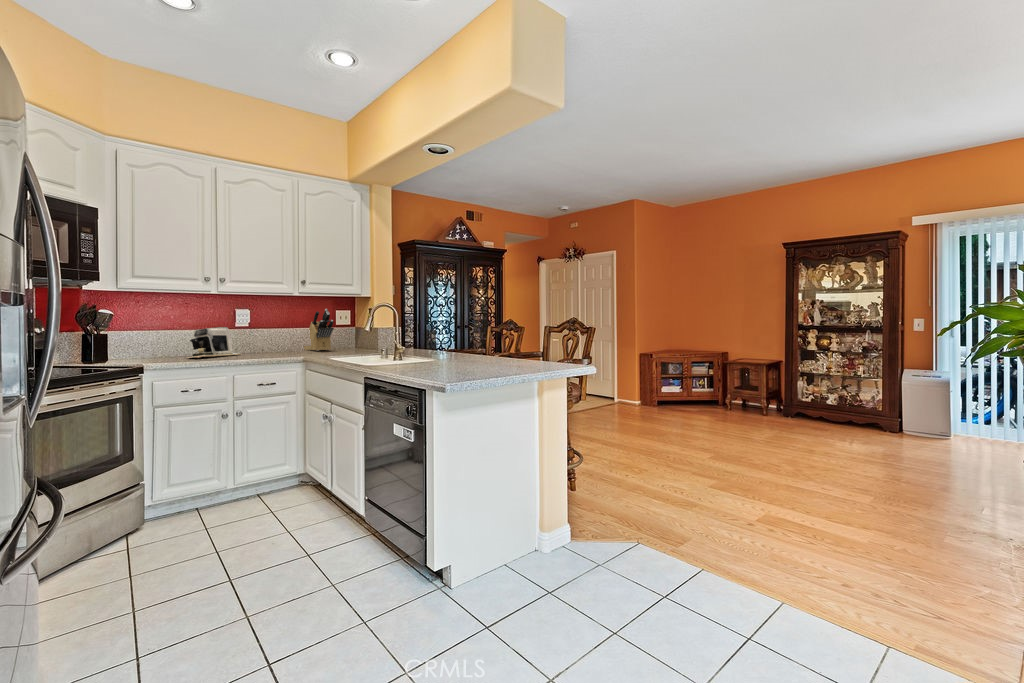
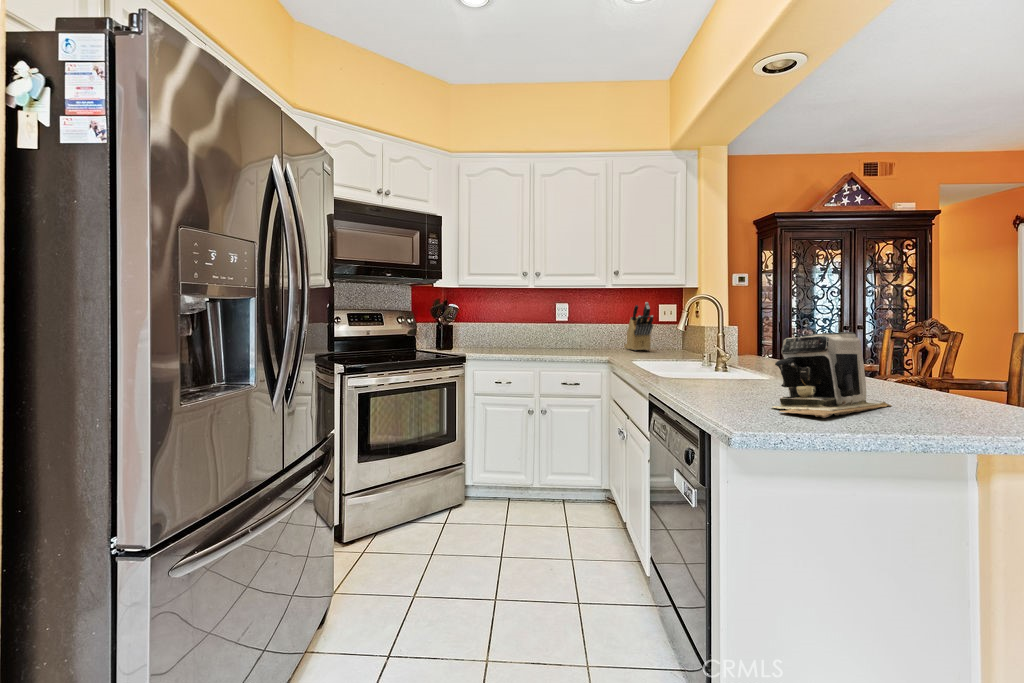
coffee maker: present [189,327,241,358] -> present [773,332,892,418]

